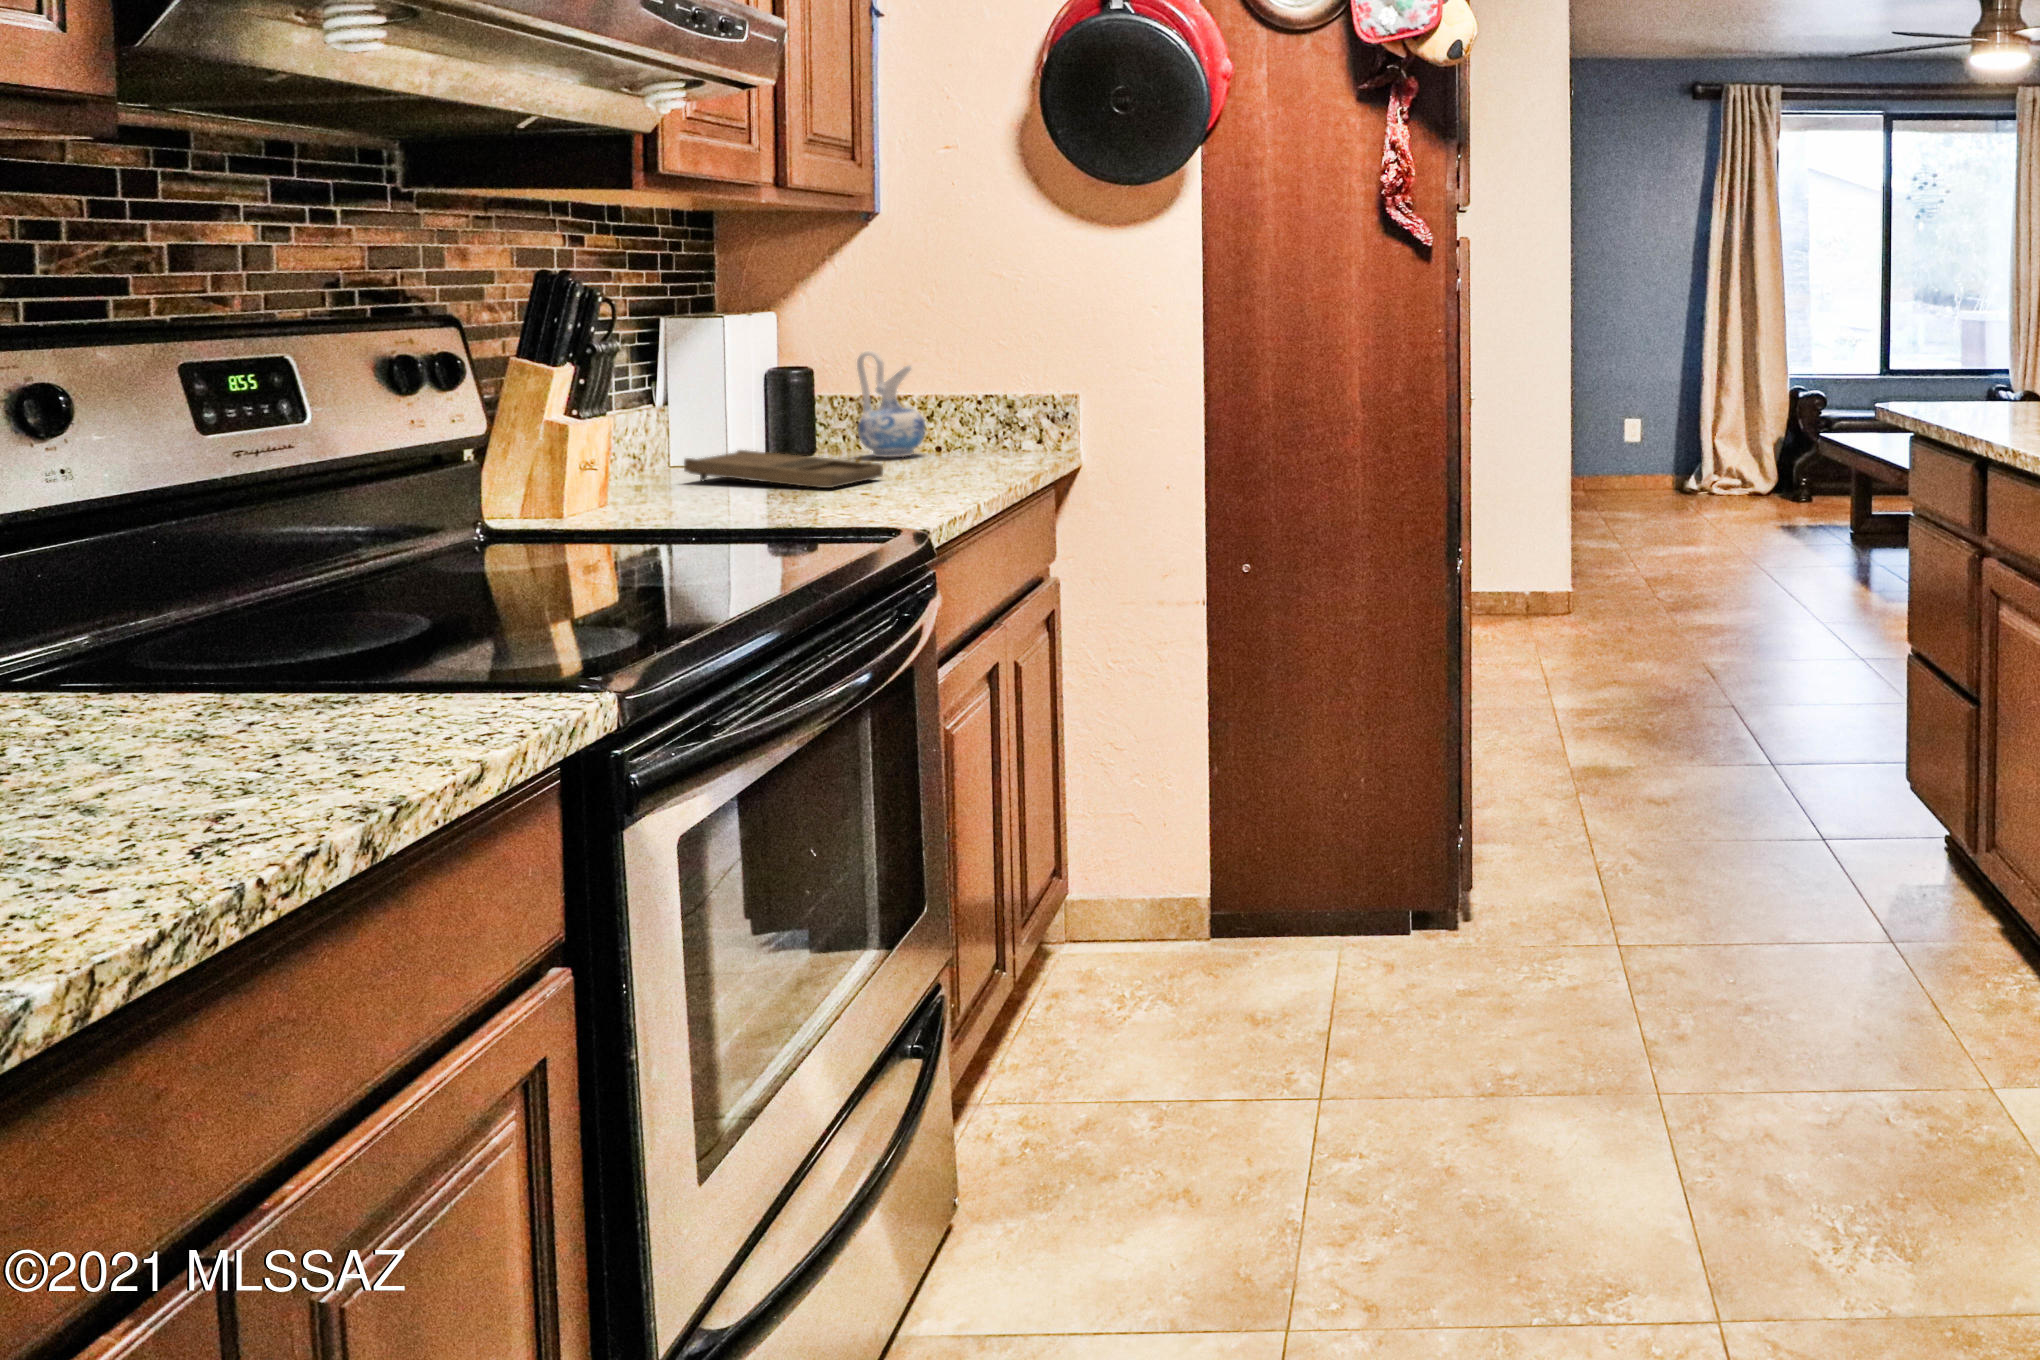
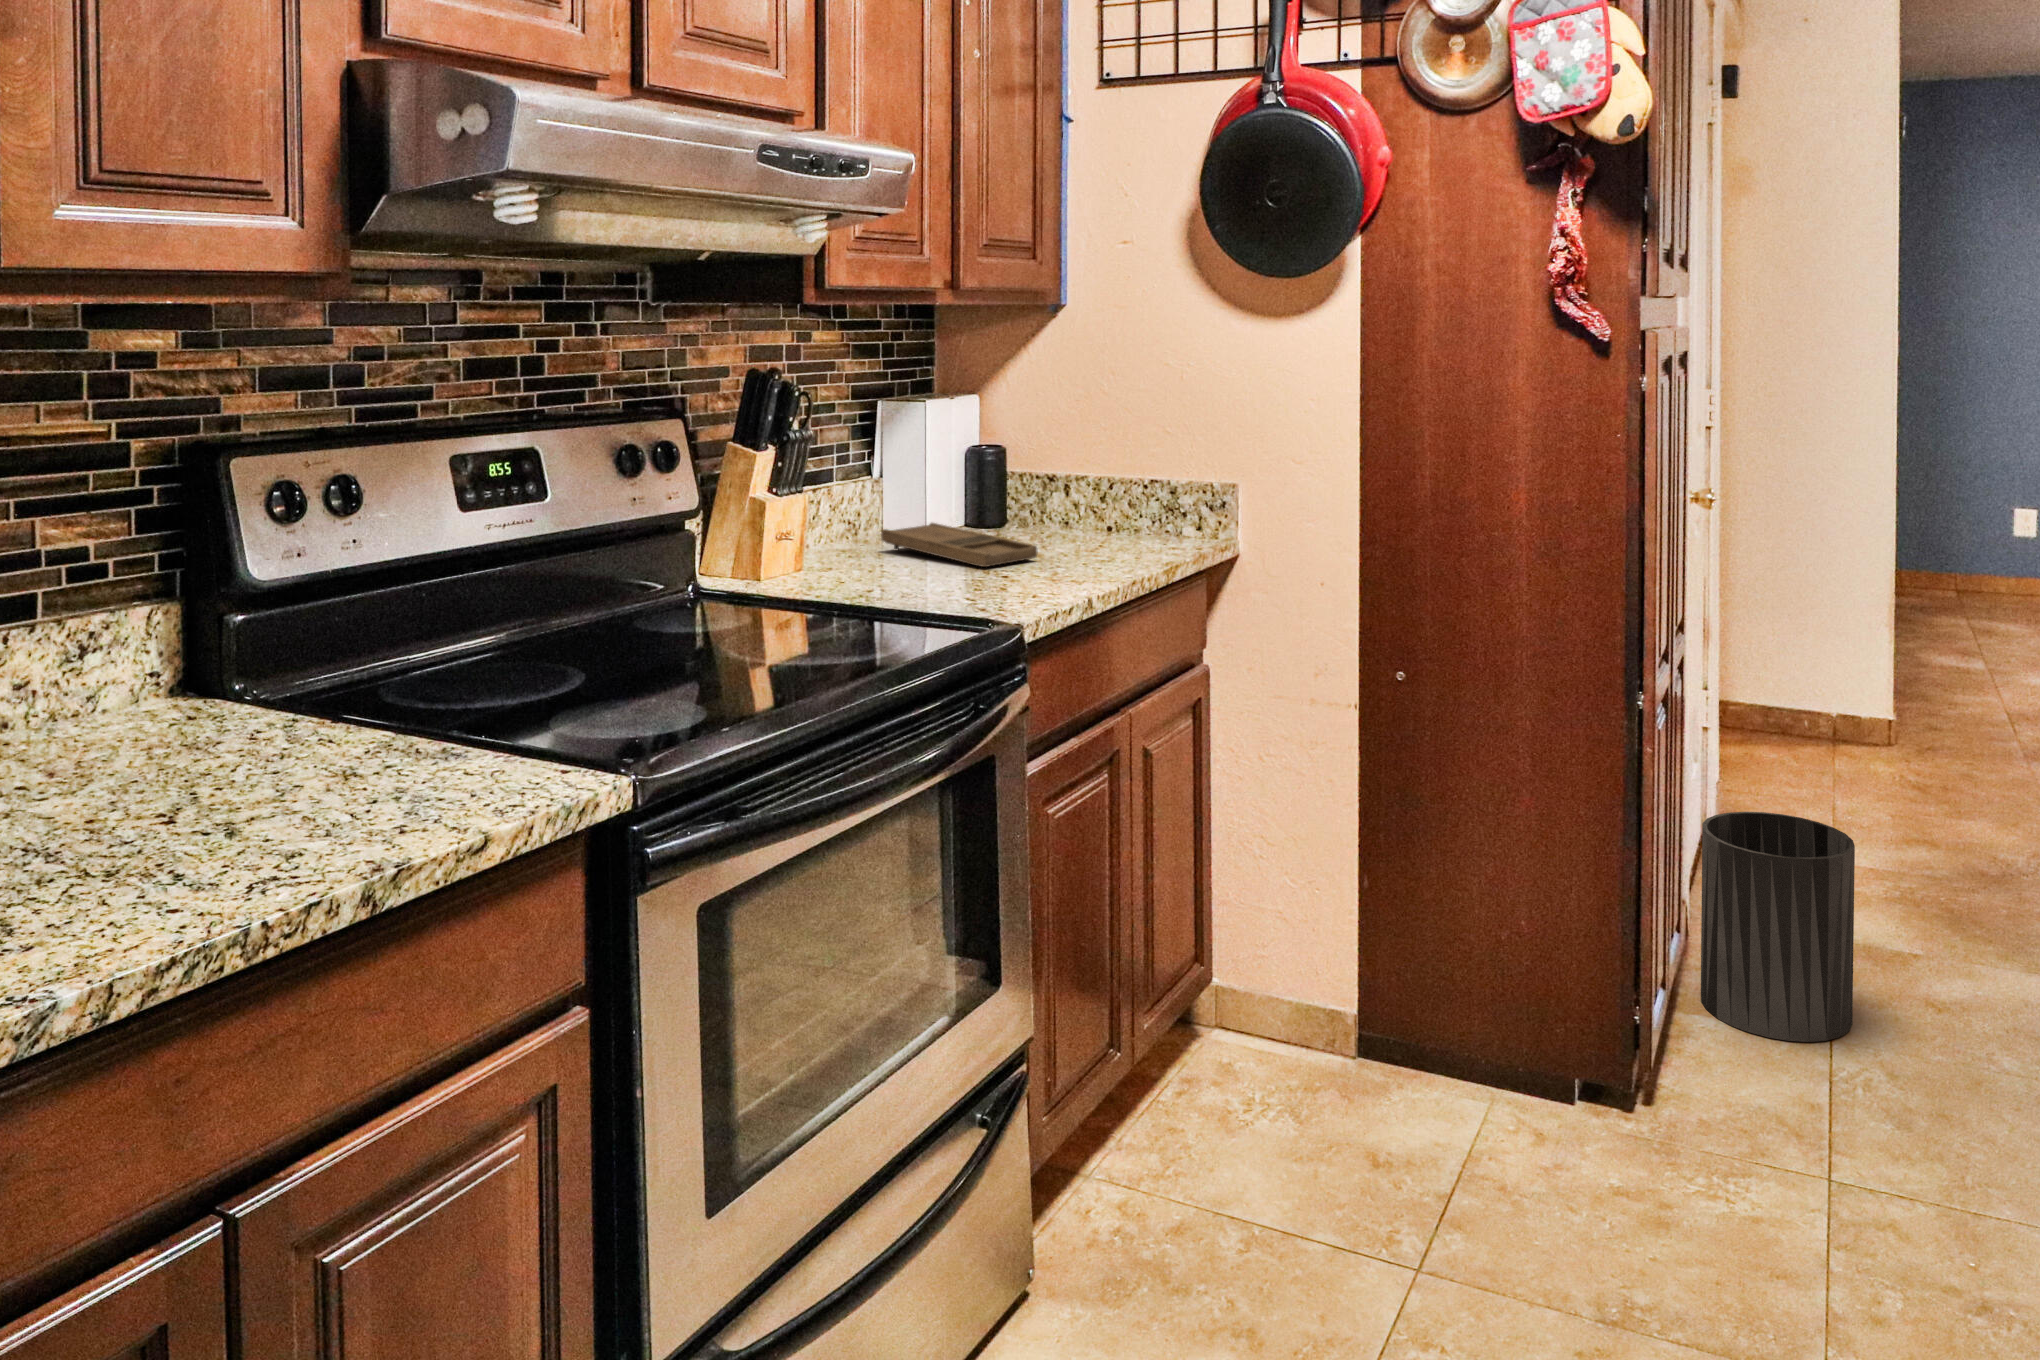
ceramic pitcher: present [857,351,925,457] -> none [1040,434,1098,535]
trash can: none [1483,663,1601,849] -> present [1701,812,1855,1042]

